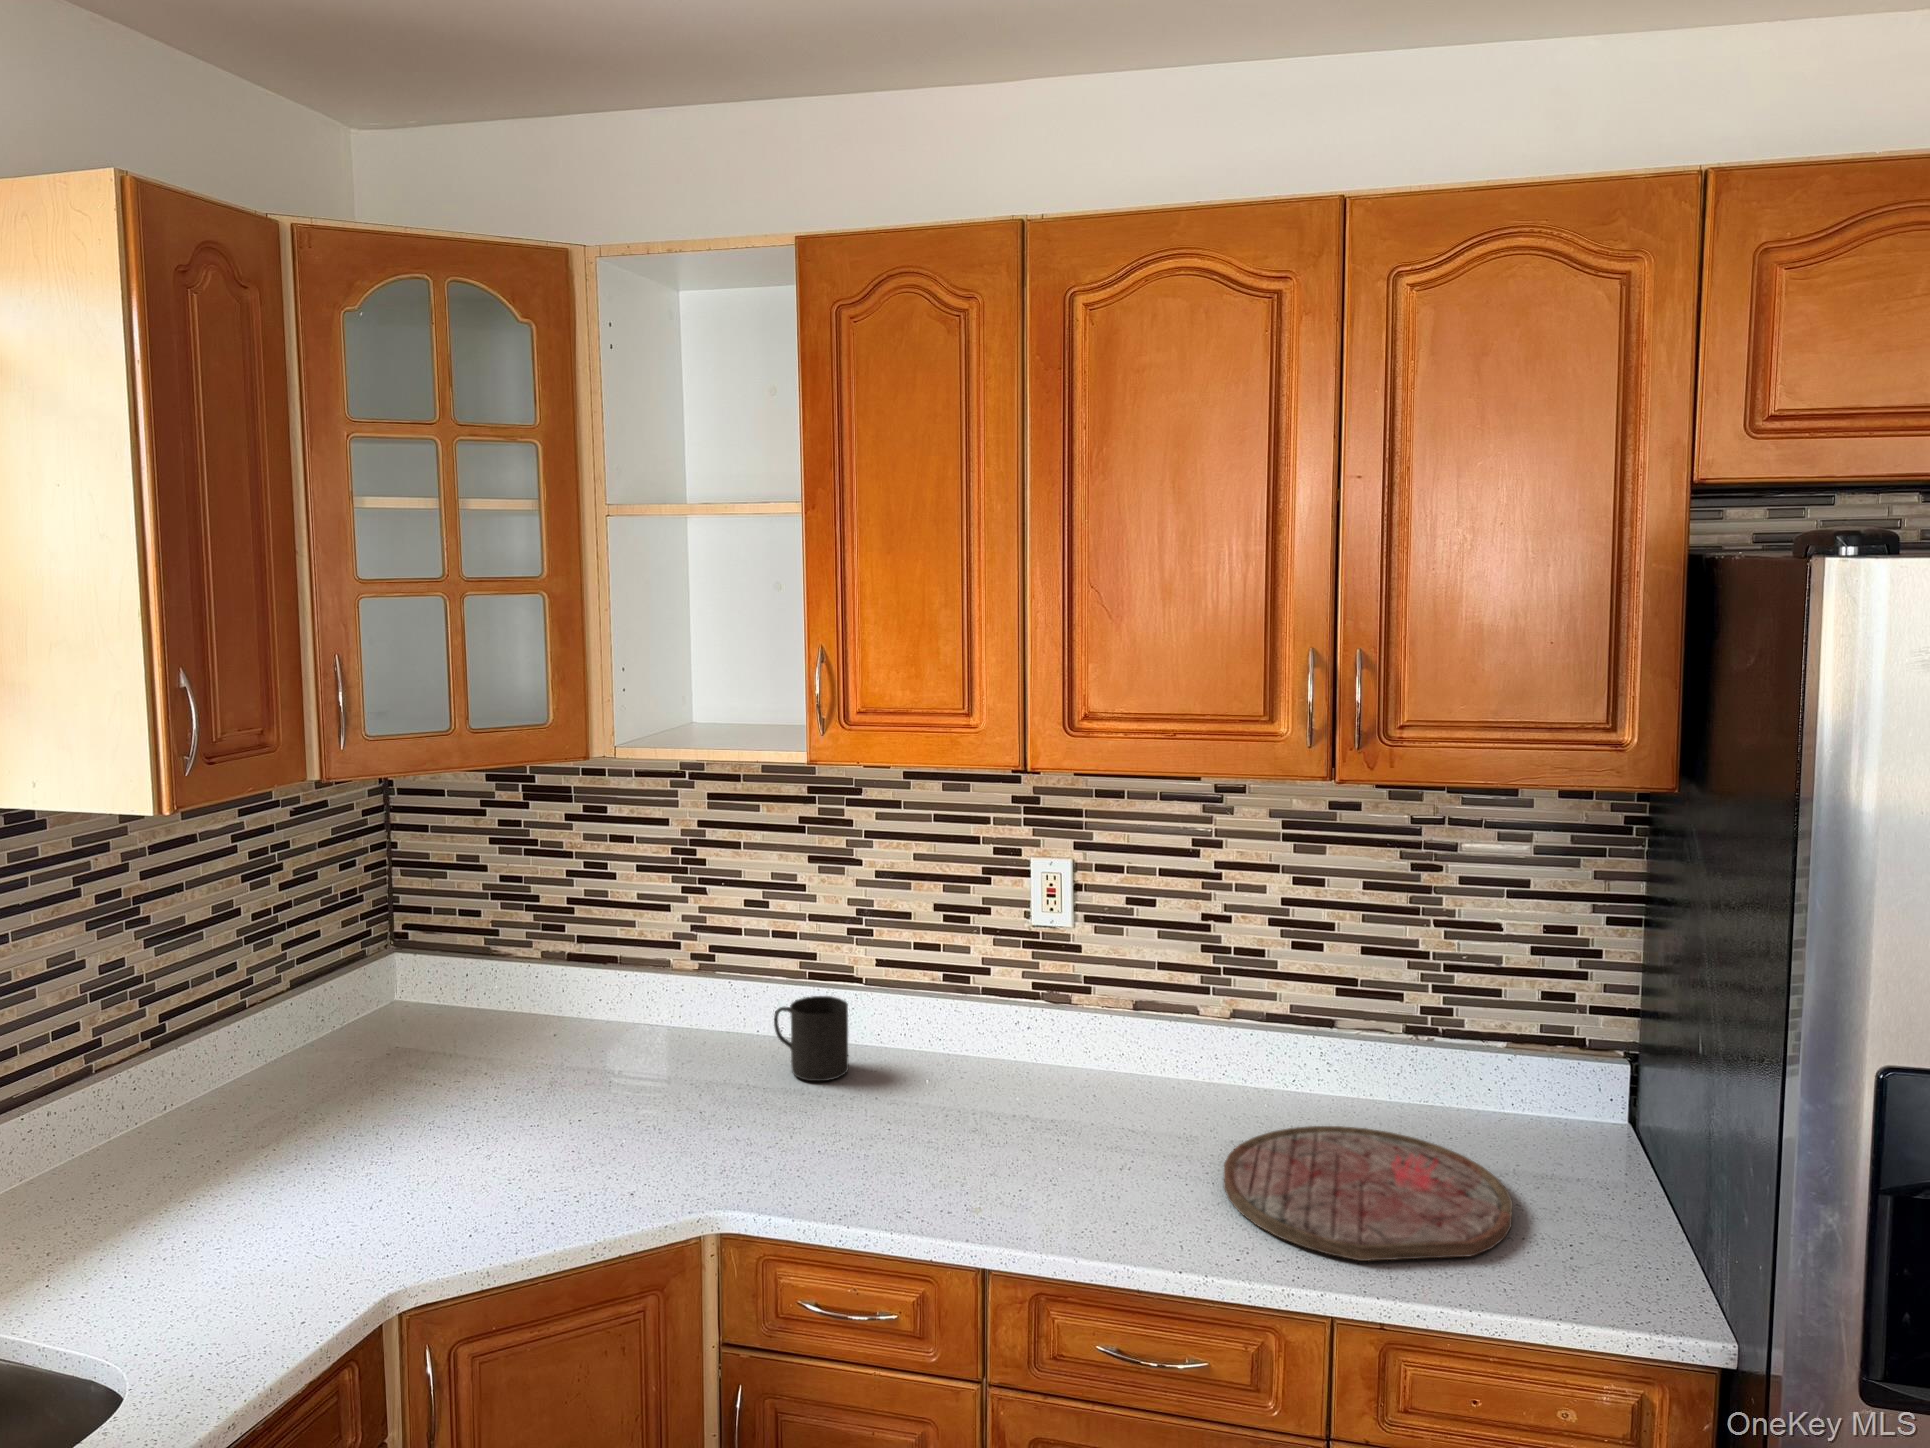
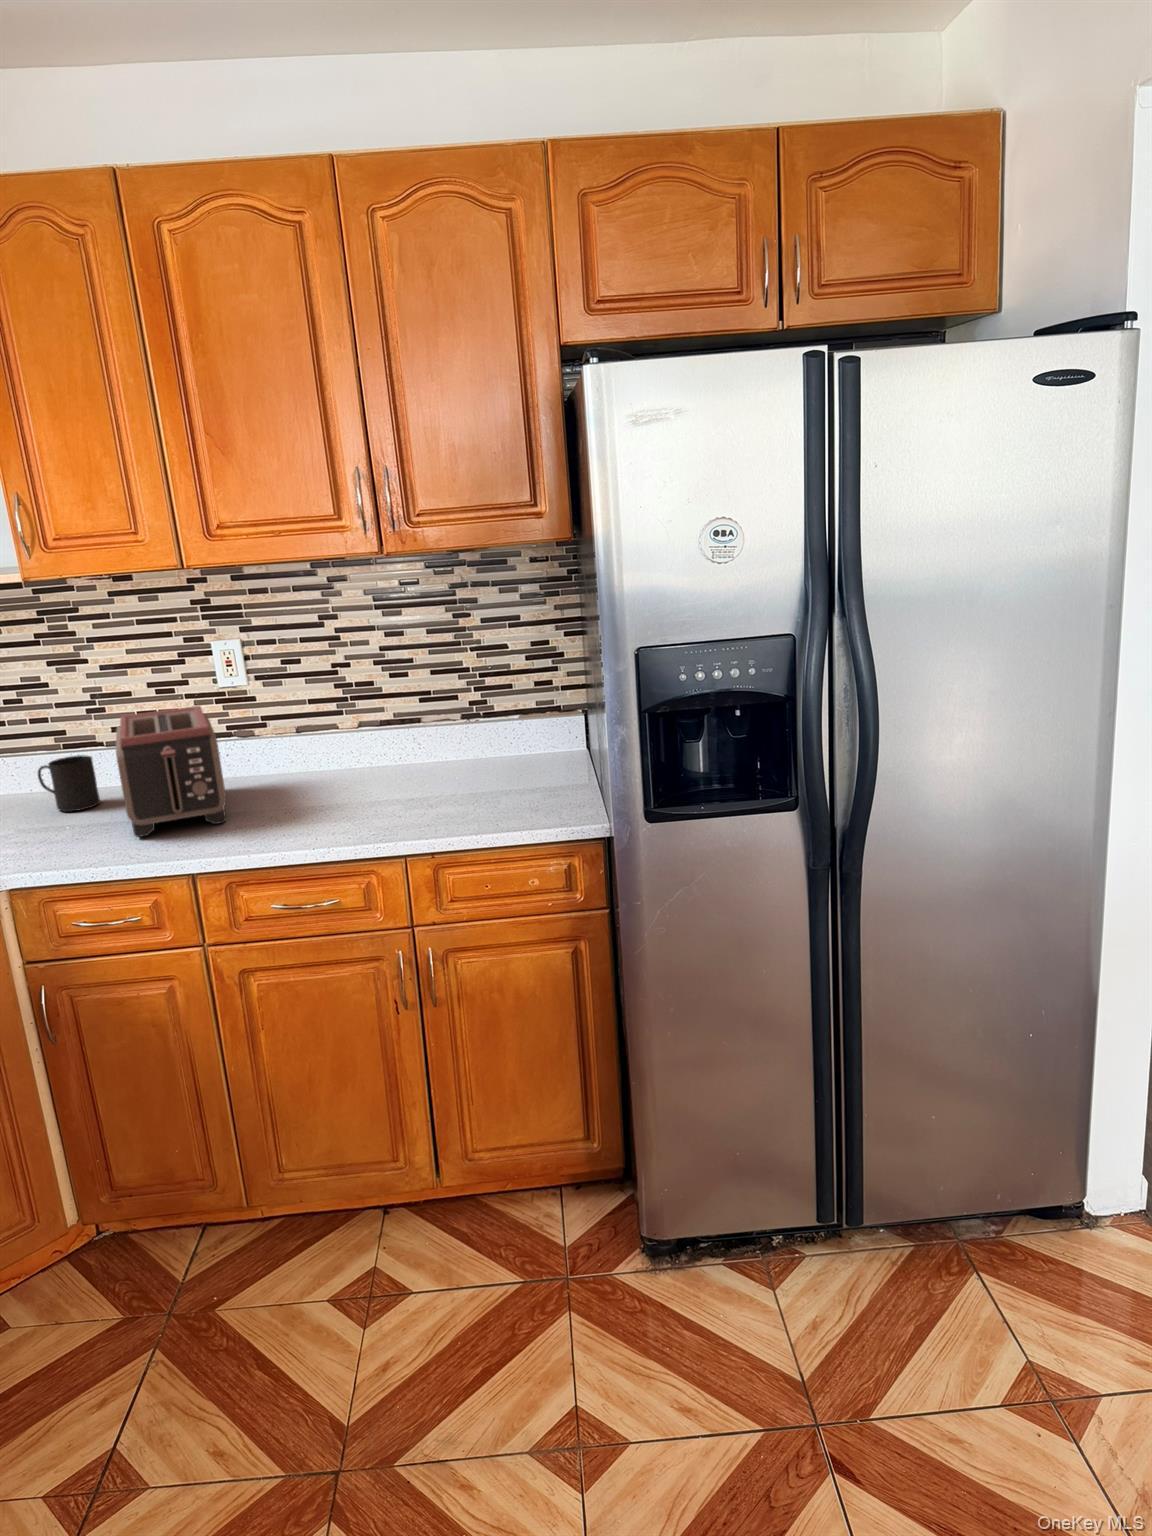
toaster: none [889,954,1041,1167] -> present [116,706,226,837]
cutting board: present [1224,1126,1512,1261] -> none [345,773,512,828]

